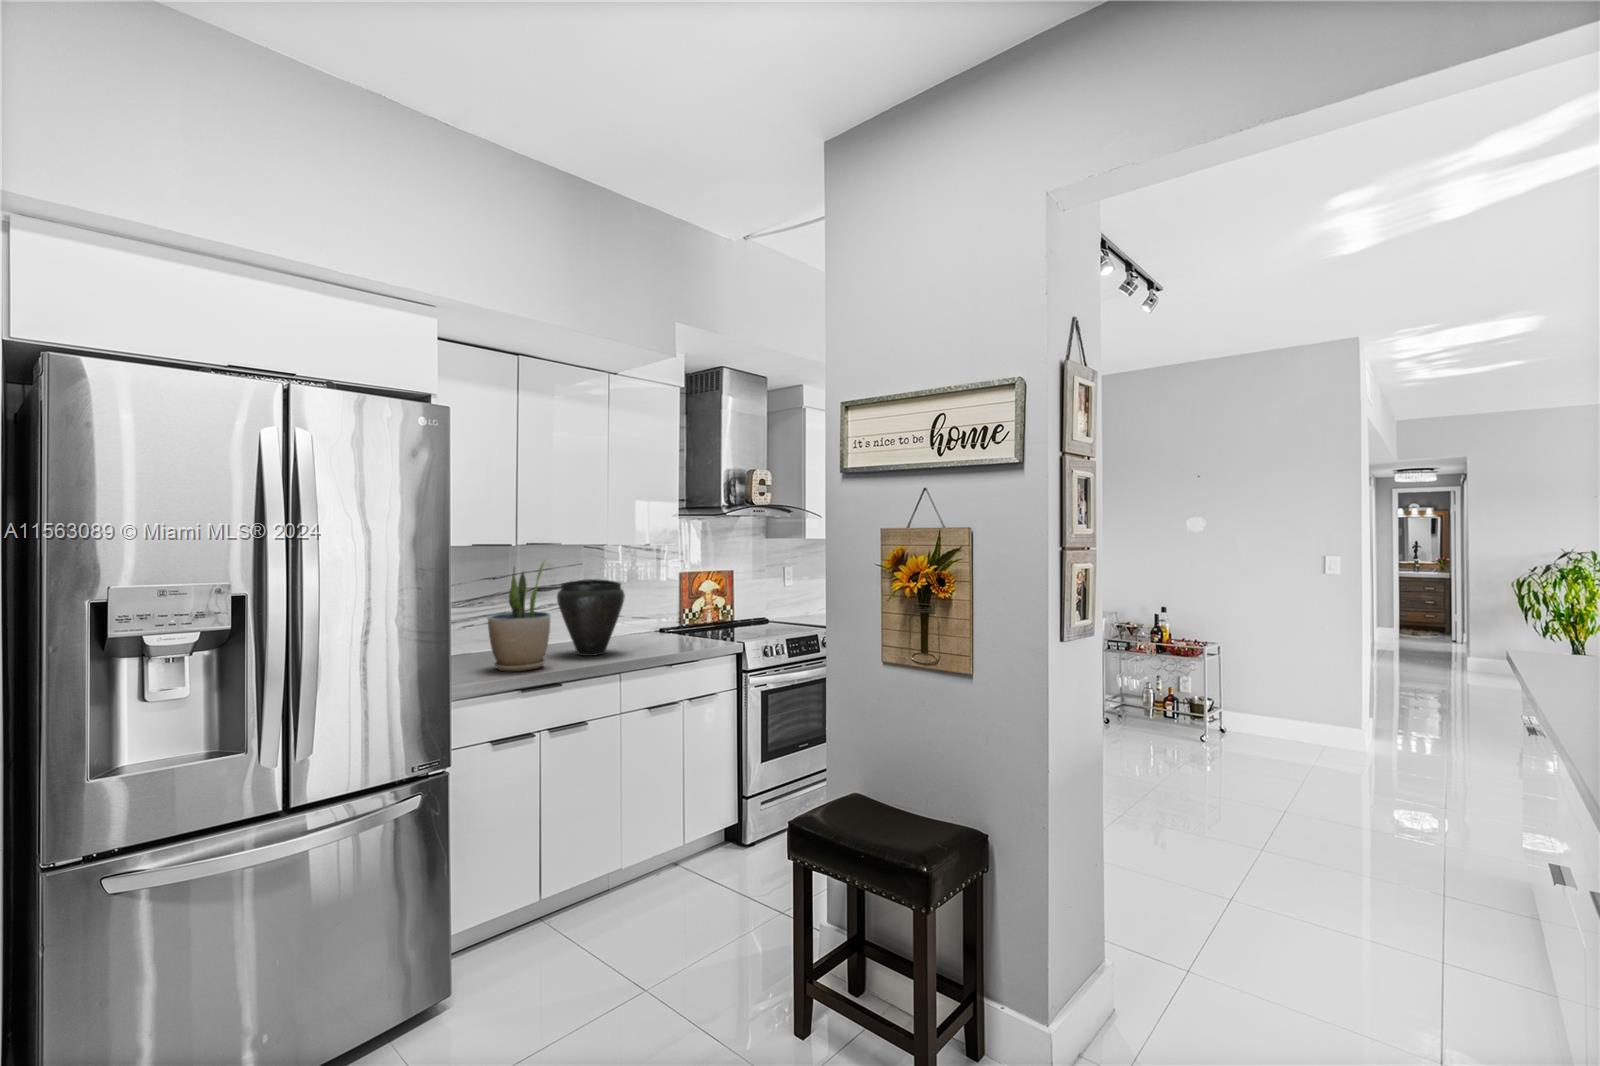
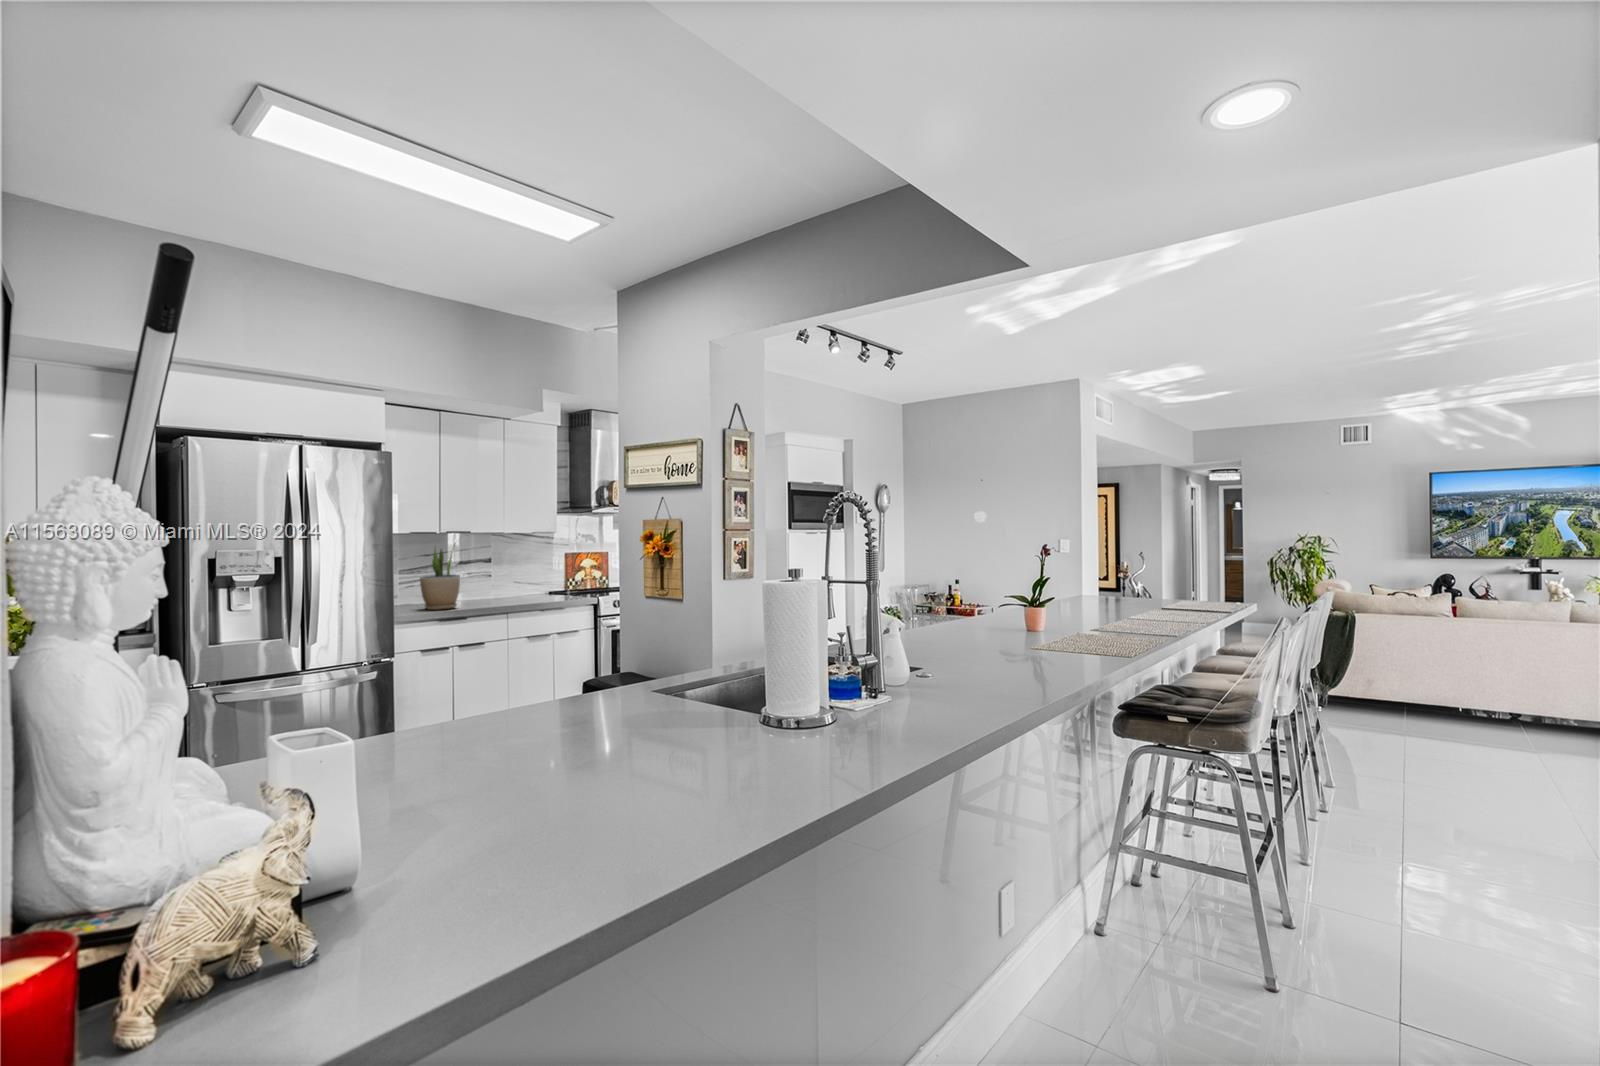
vase: present [557,579,625,656] -> none [468,556,513,604]

